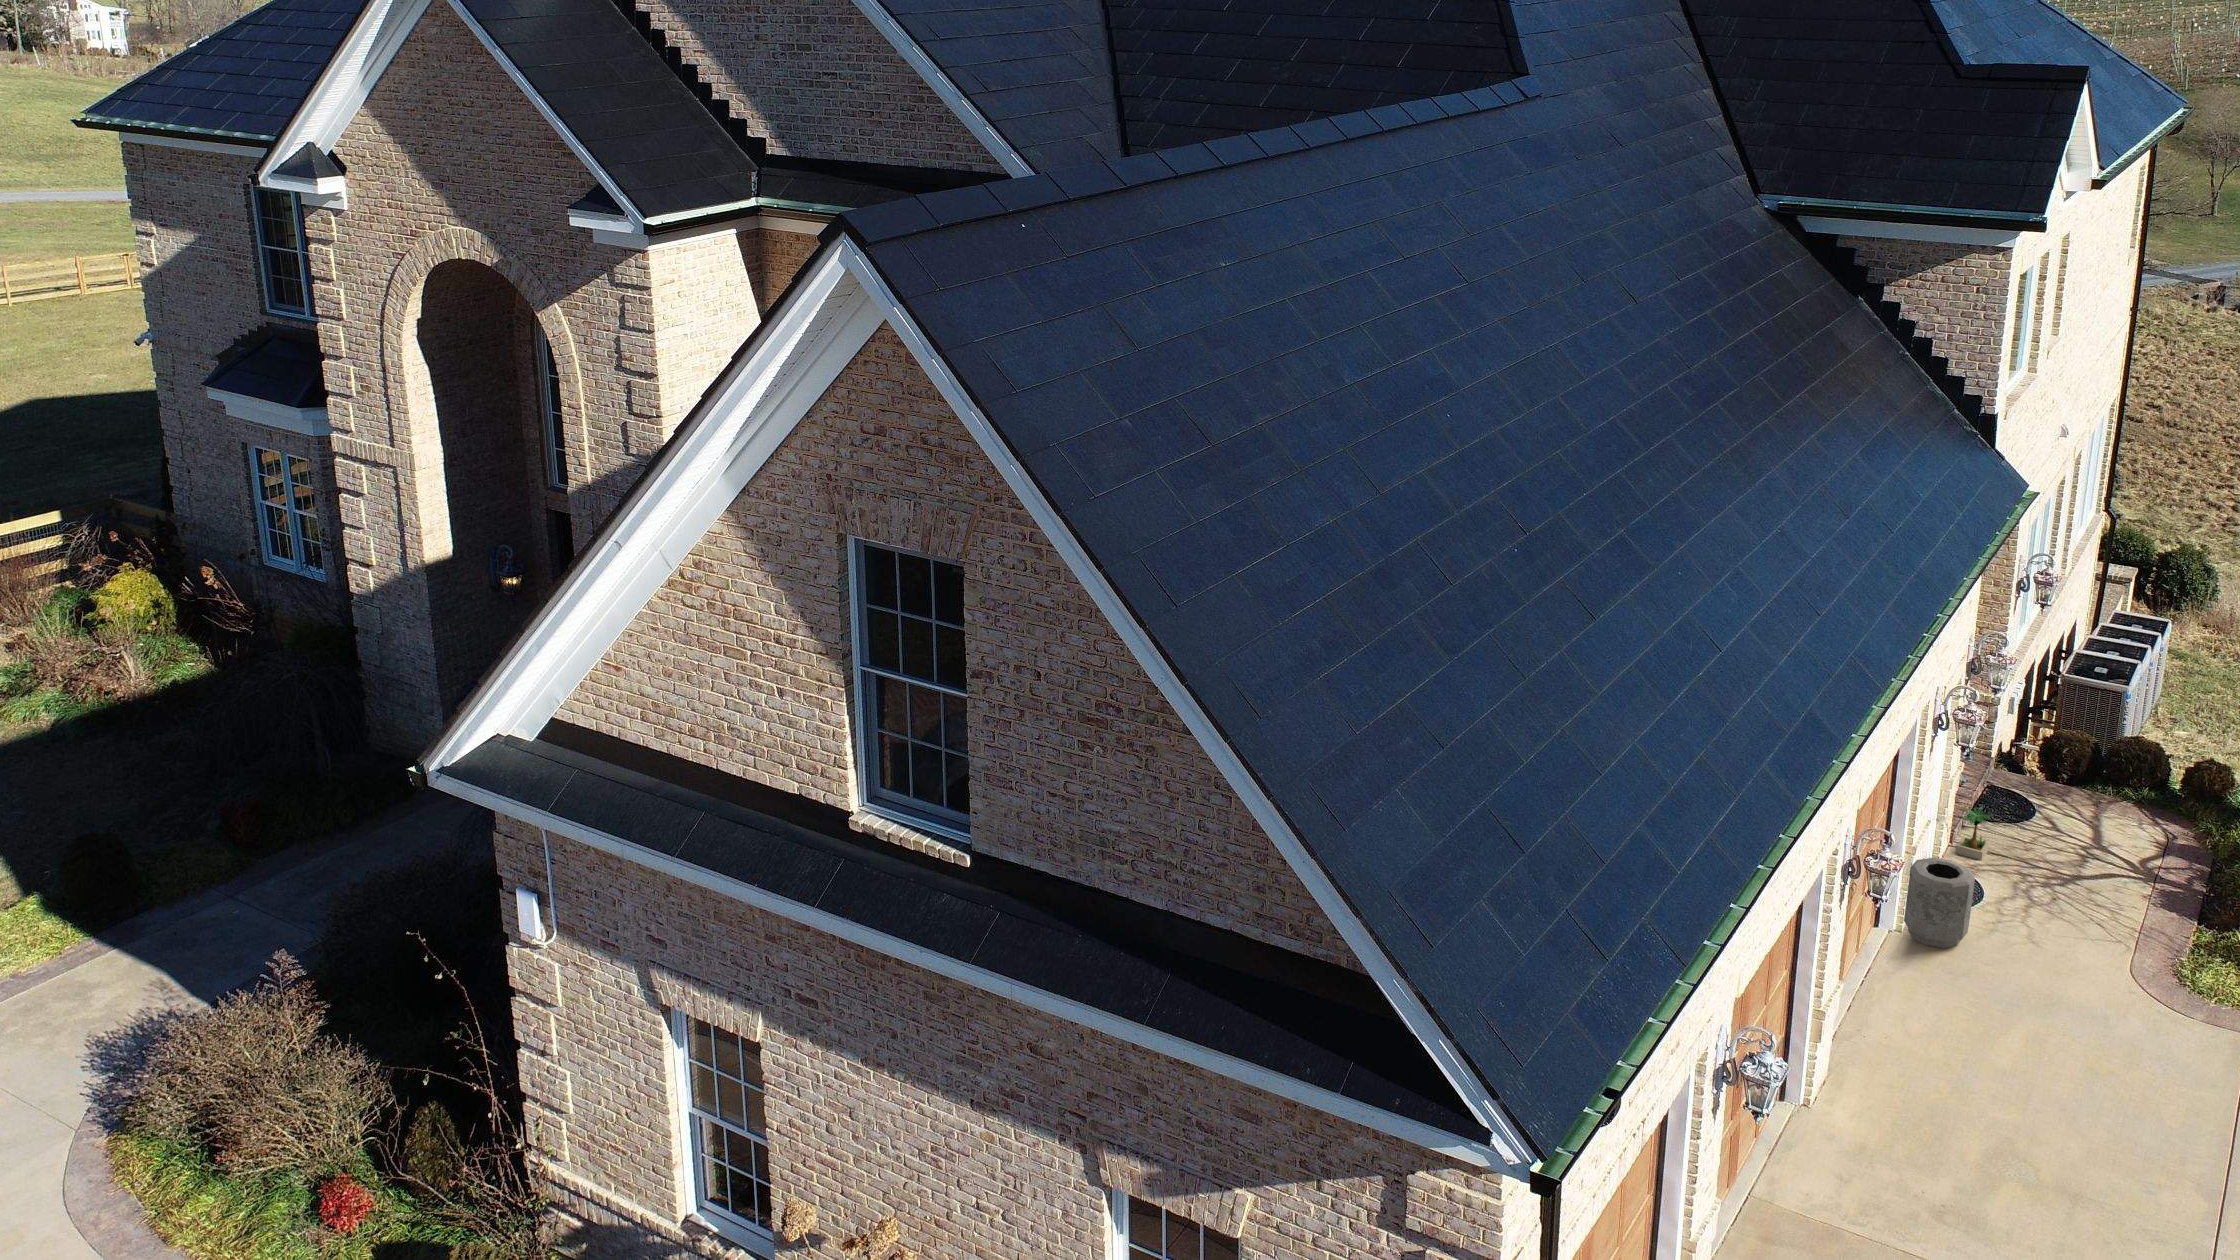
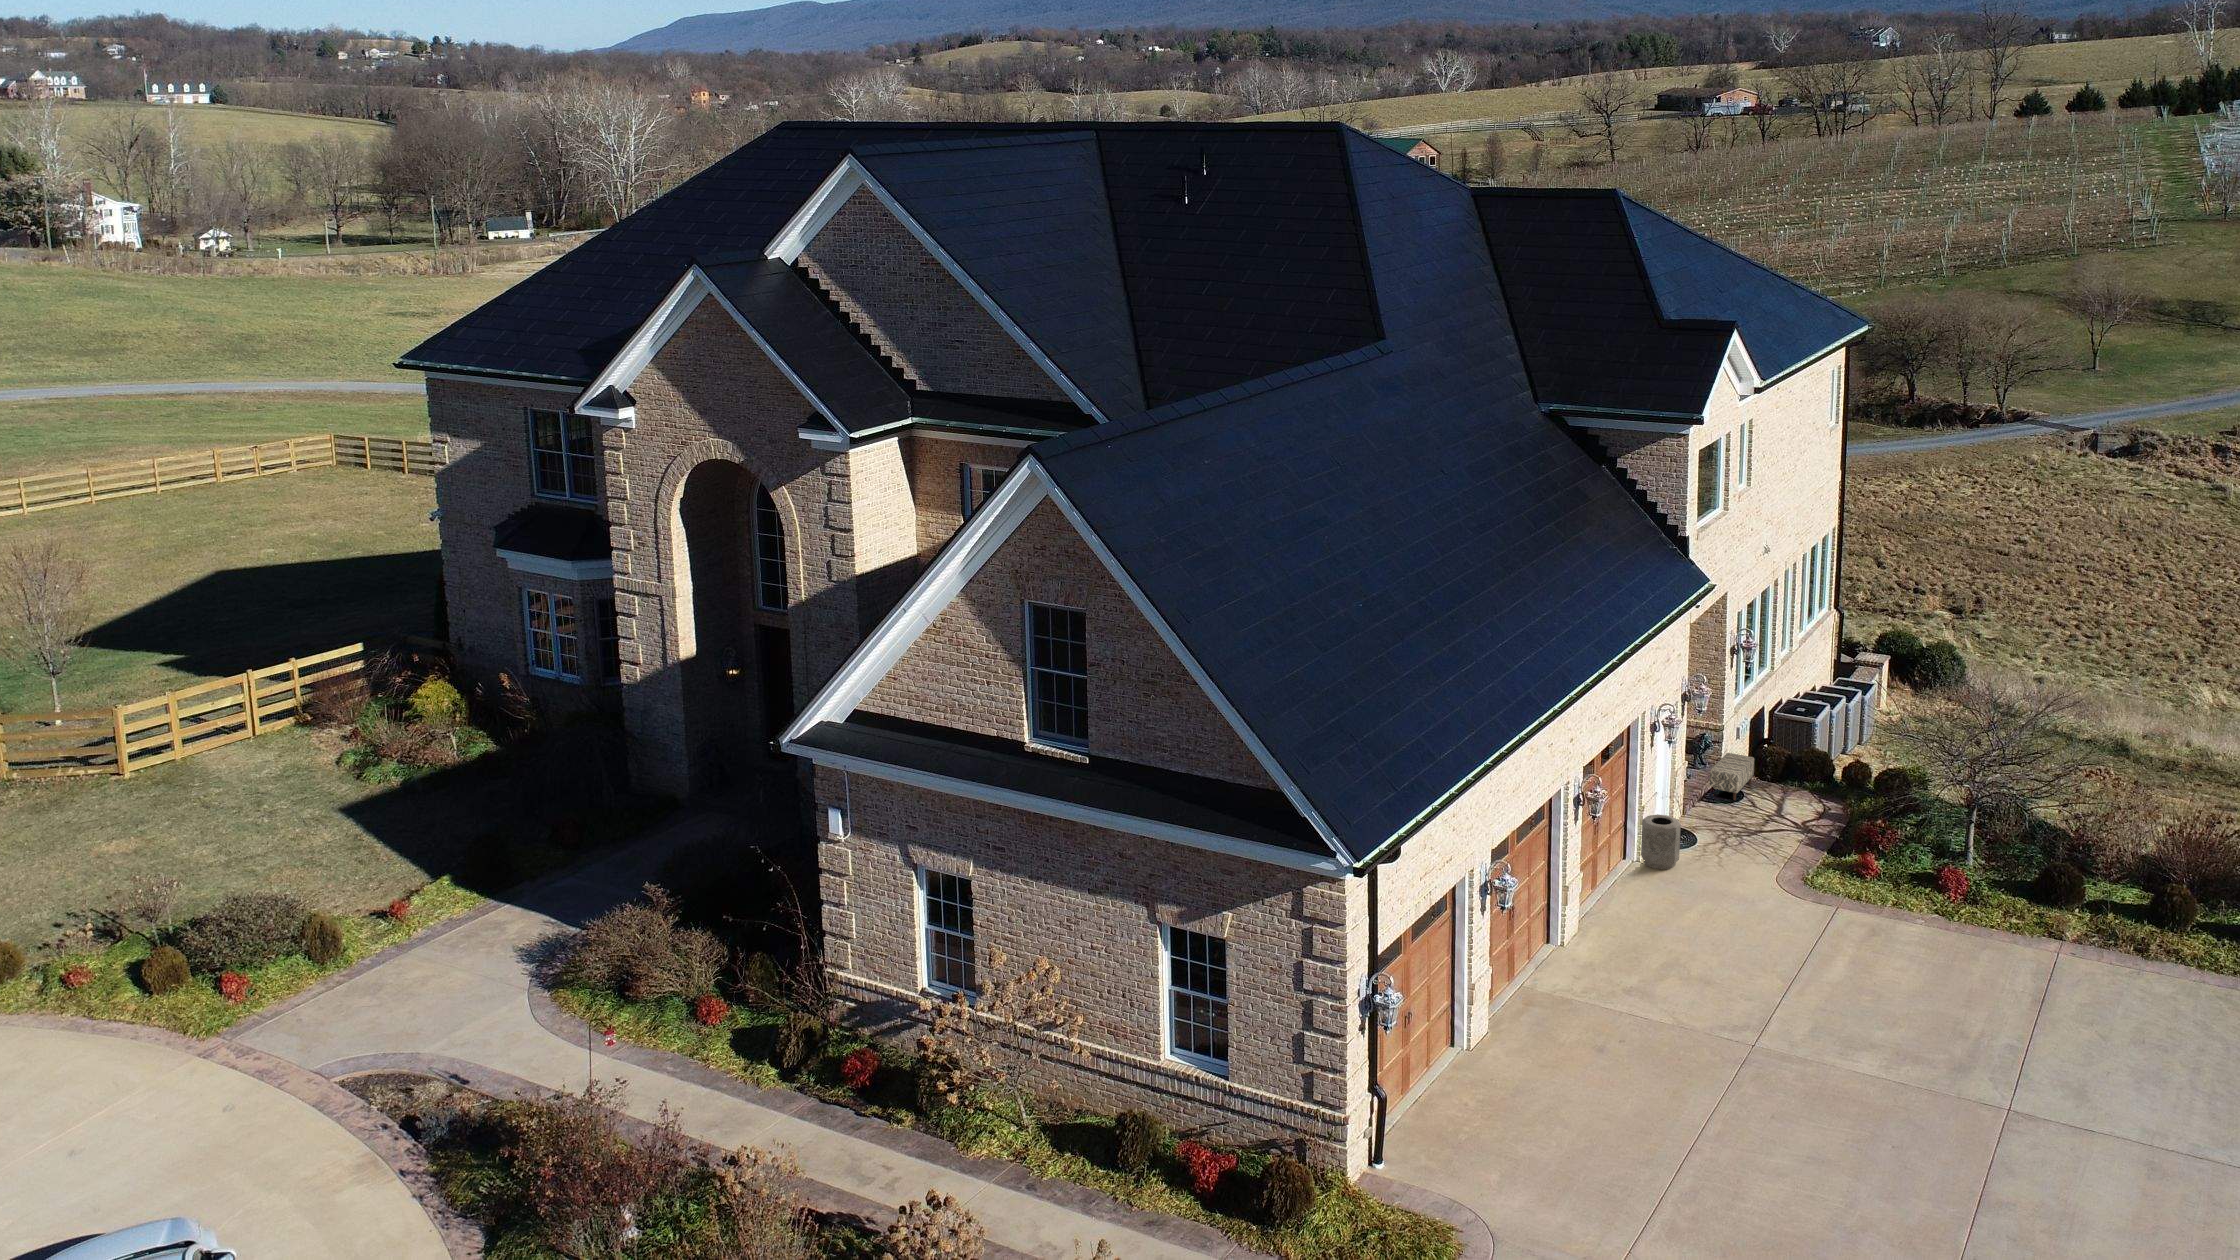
bench: none [1979,737,2045,816] -> present [1709,753,1754,800]
potted plant: present [1956,806,1993,860] -> none [1686,789,1711,825]

